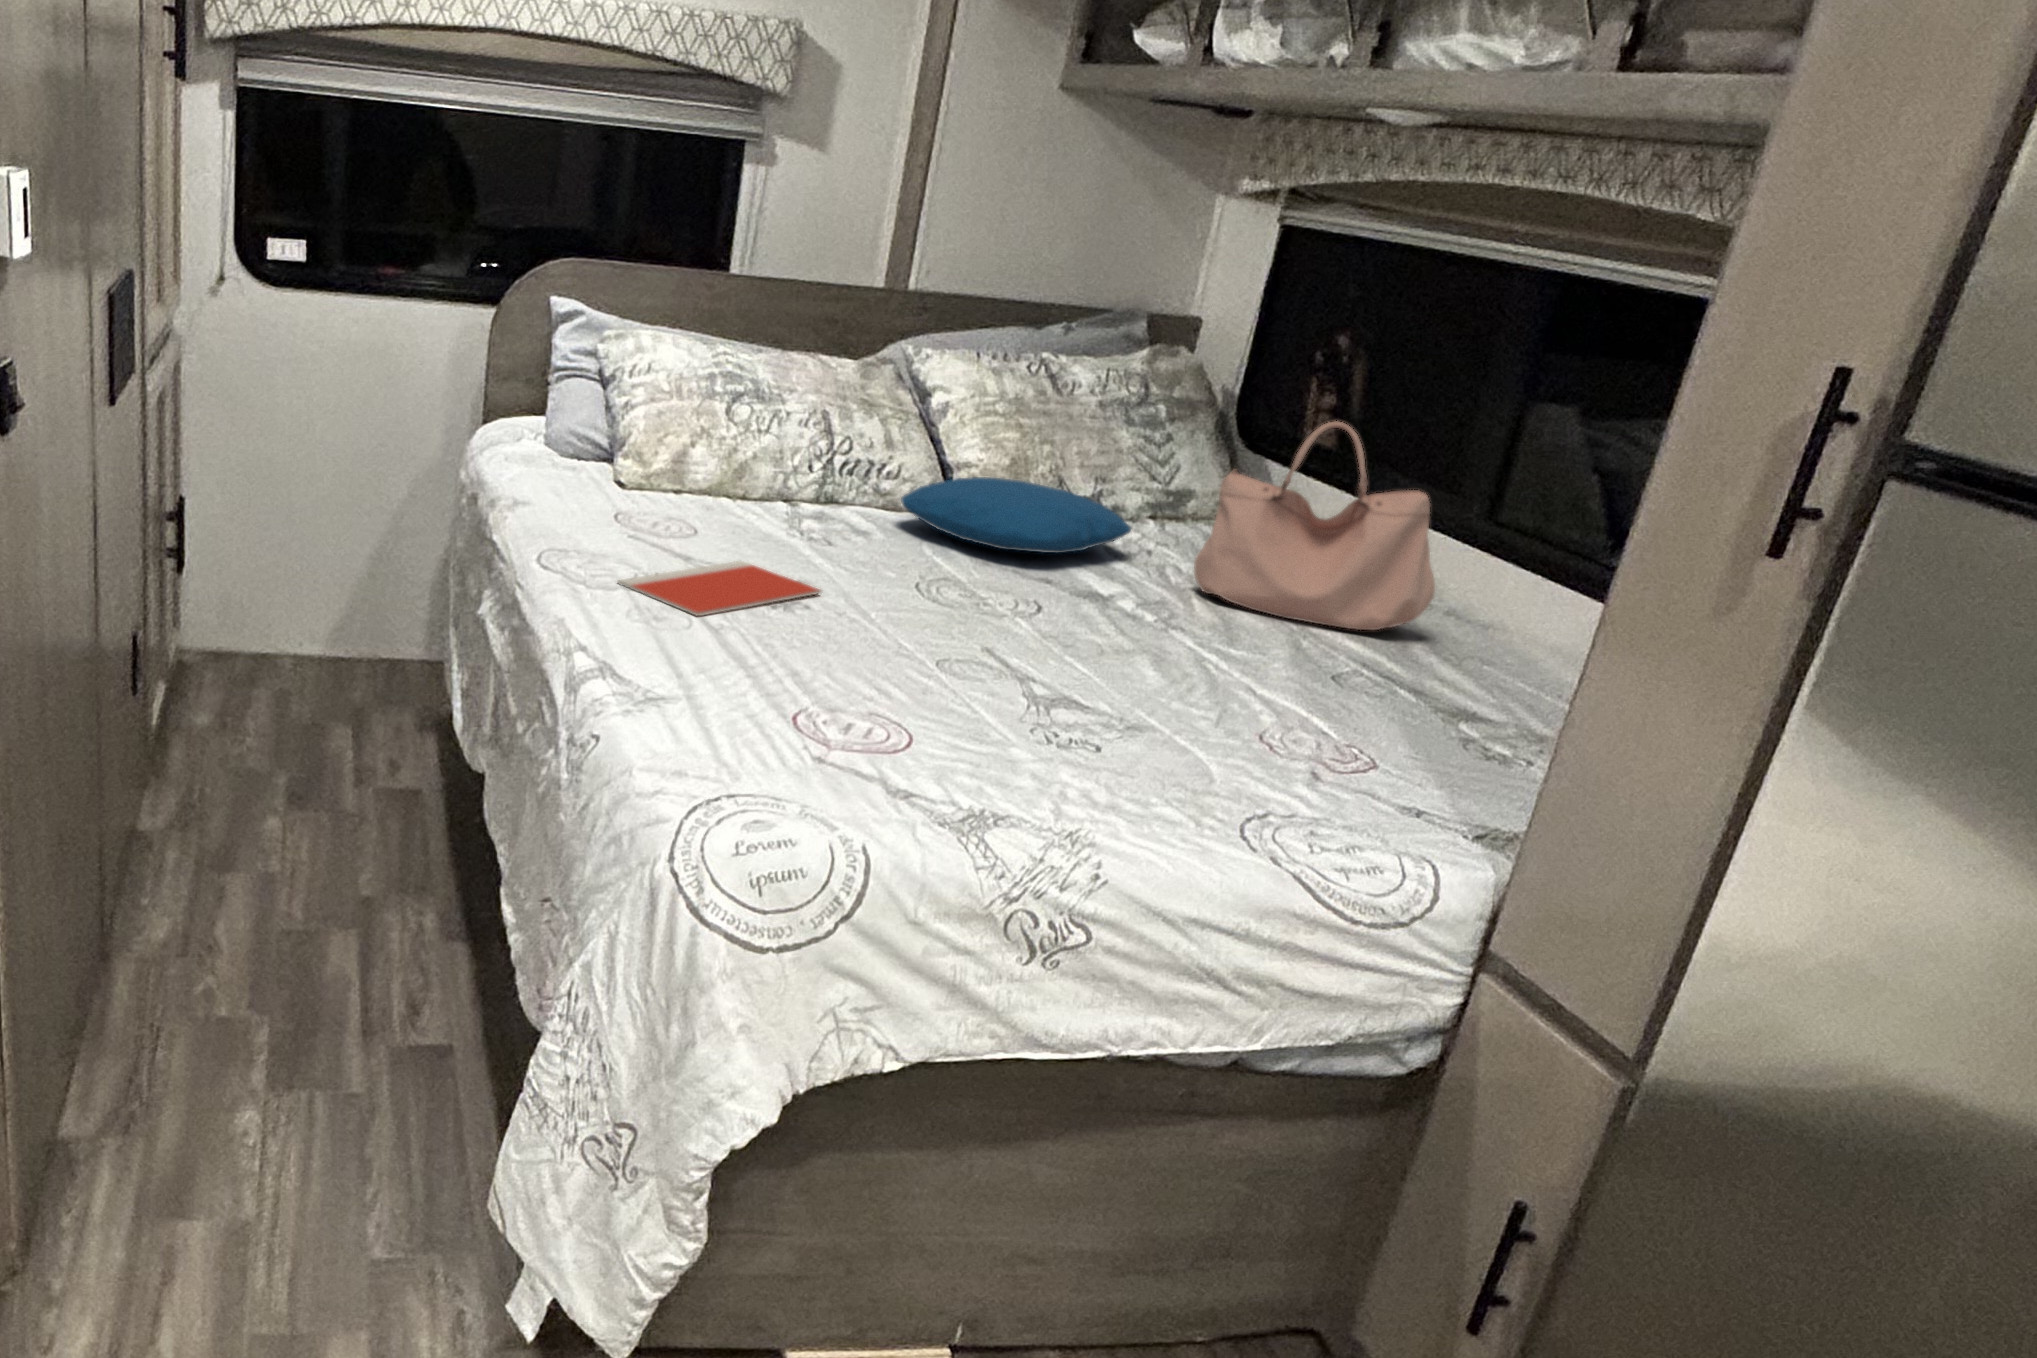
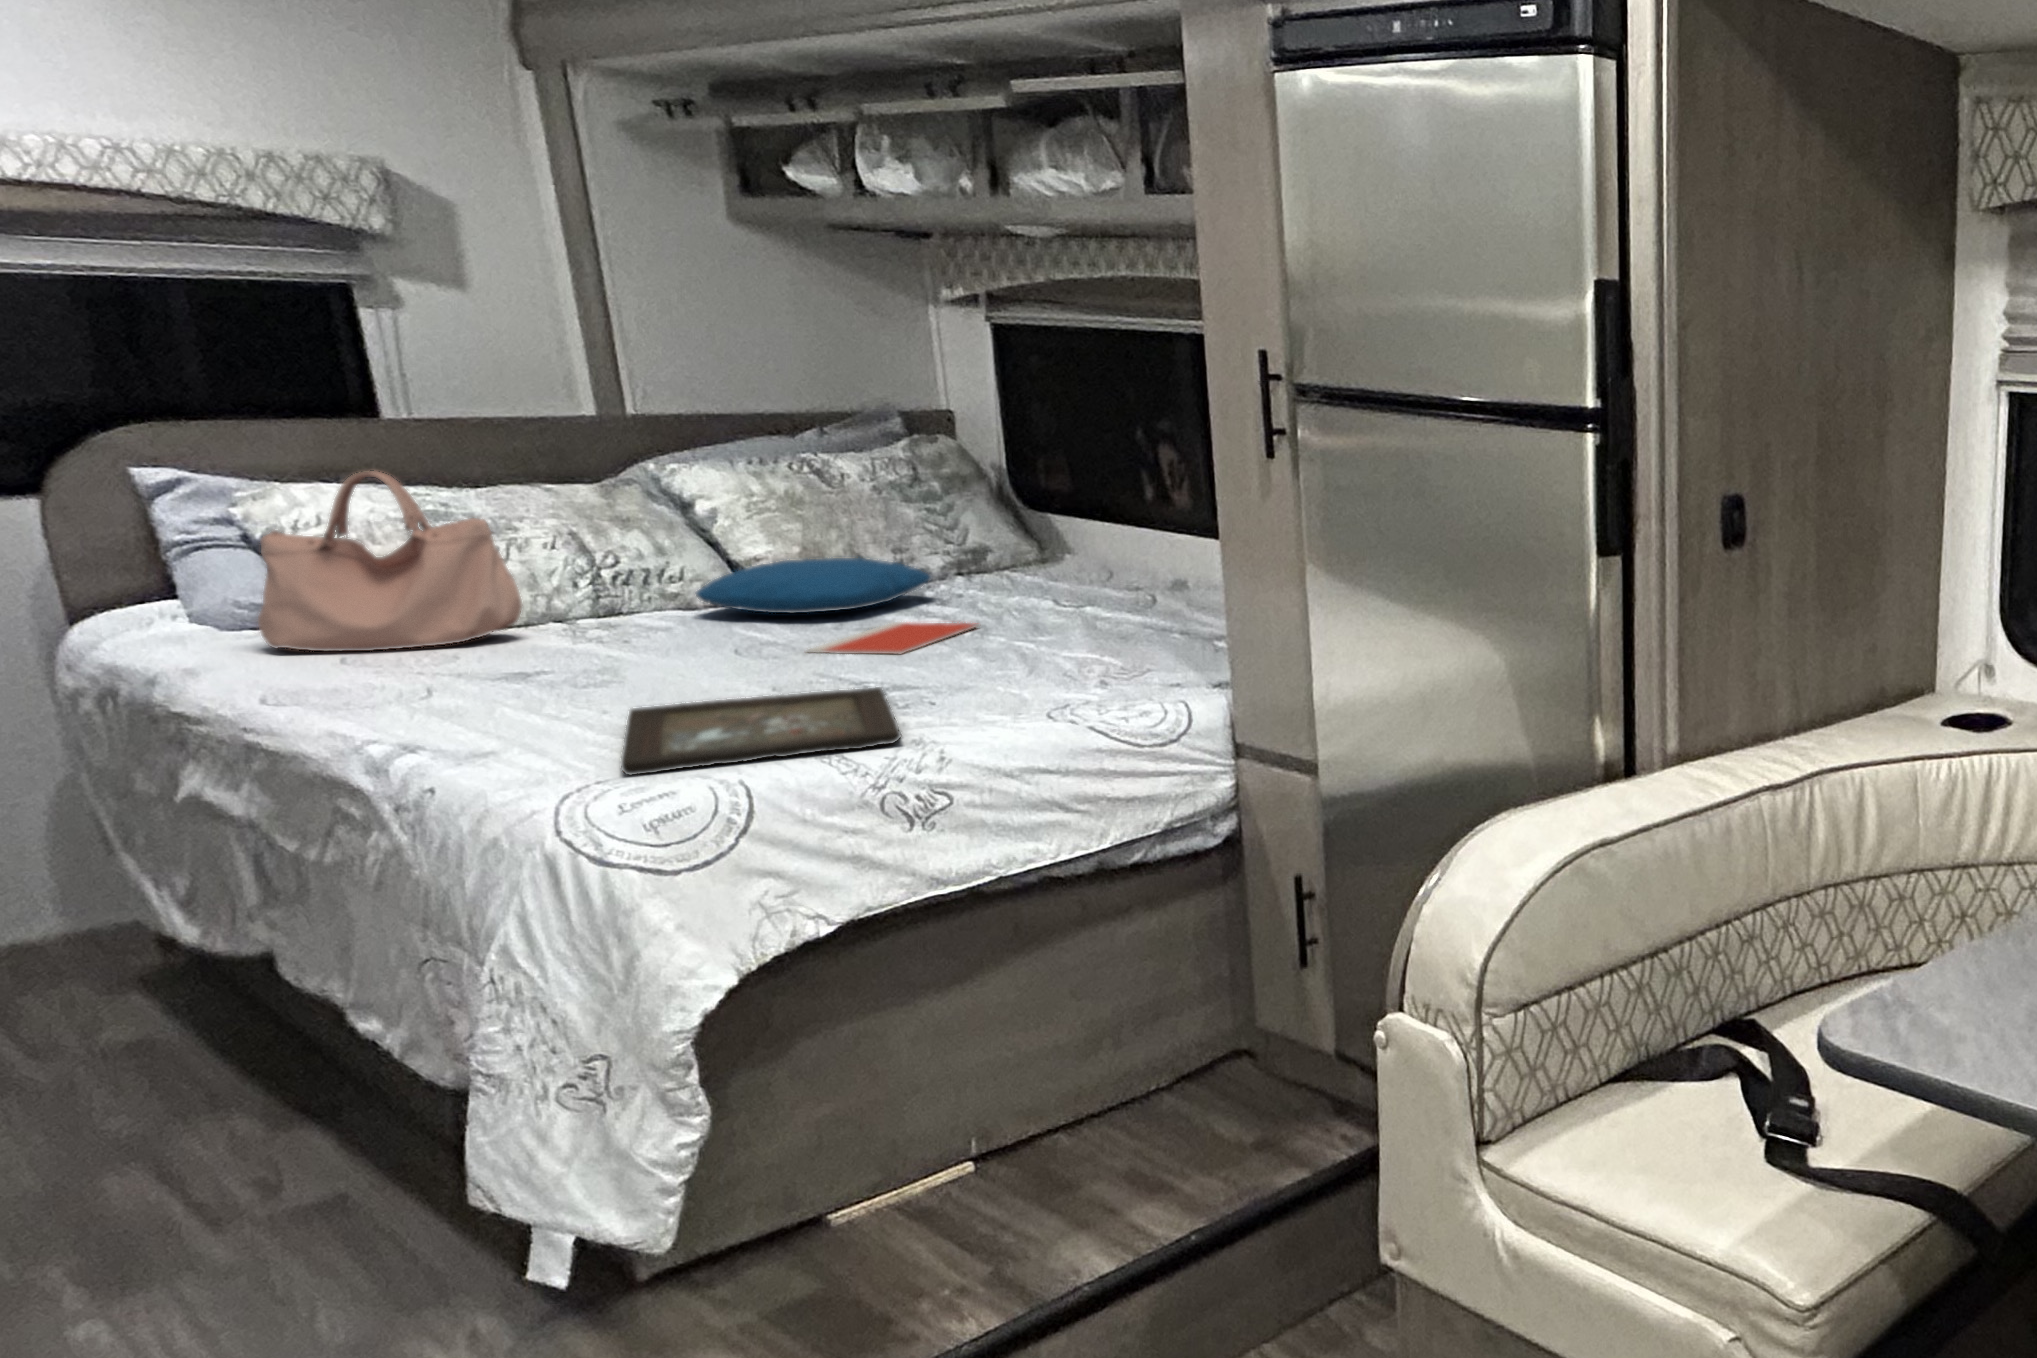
handbag: present [1194,421,1435,630] -> present [257,471,522,651]
notebook: present [618,561,821,616] -> present [807,622,977,654]
tray: none [753,657,1053,825] -> present [621,687,901,775]

